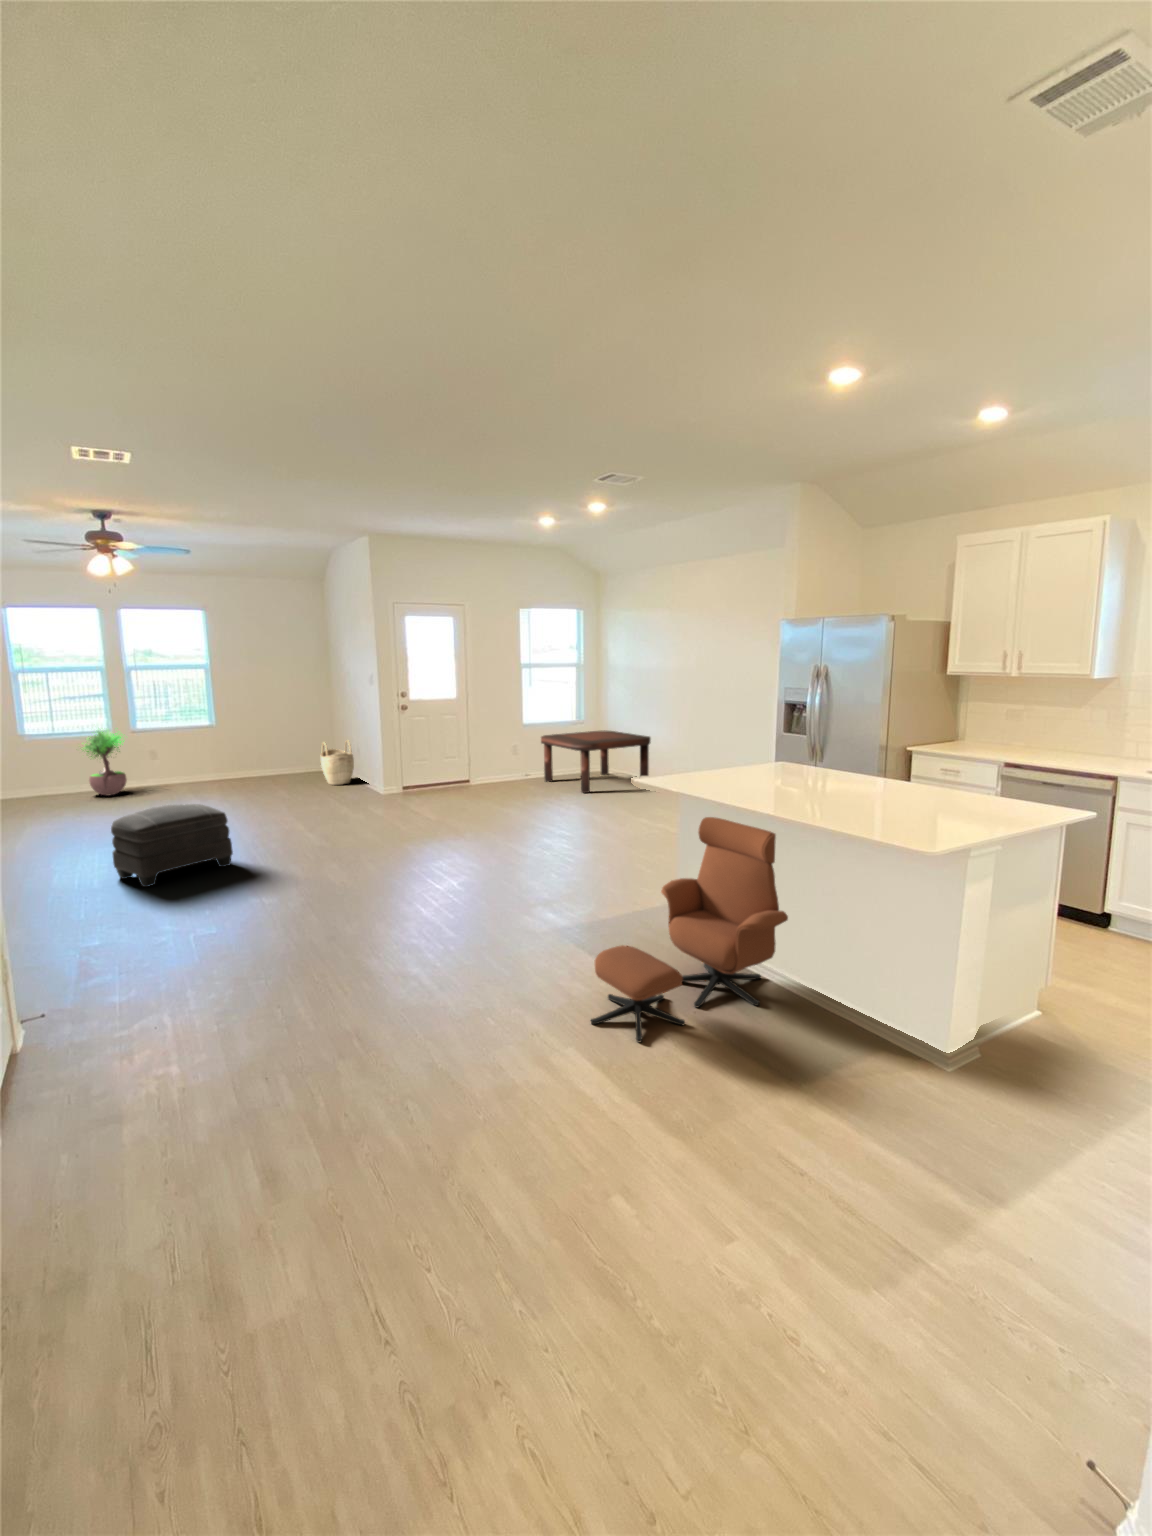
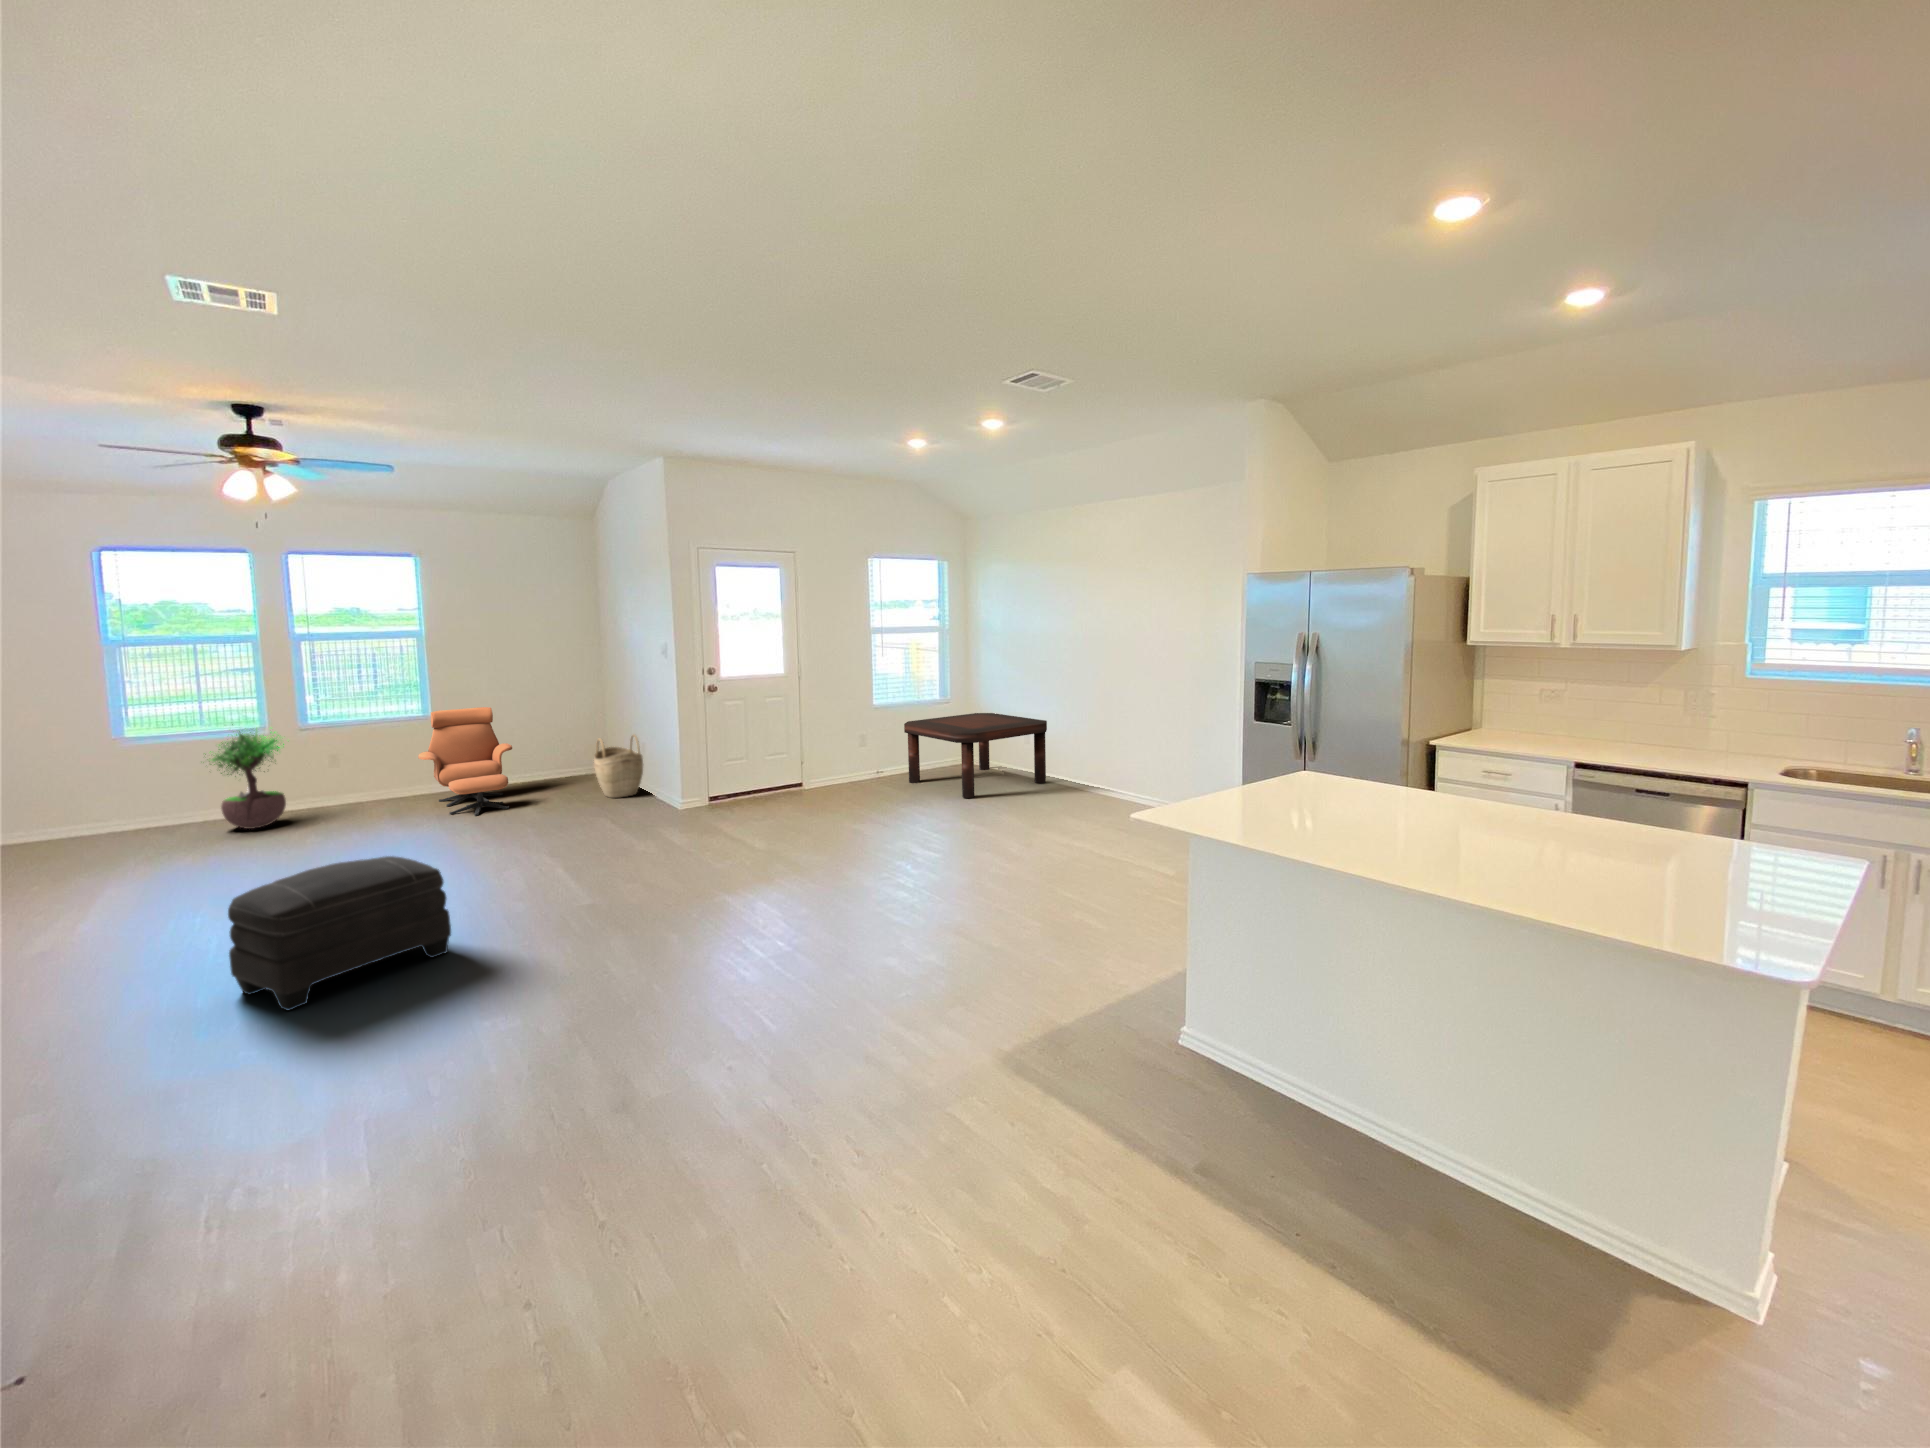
lounge chair: present [591,817,788,1042] -> present [418,707,512,815]

